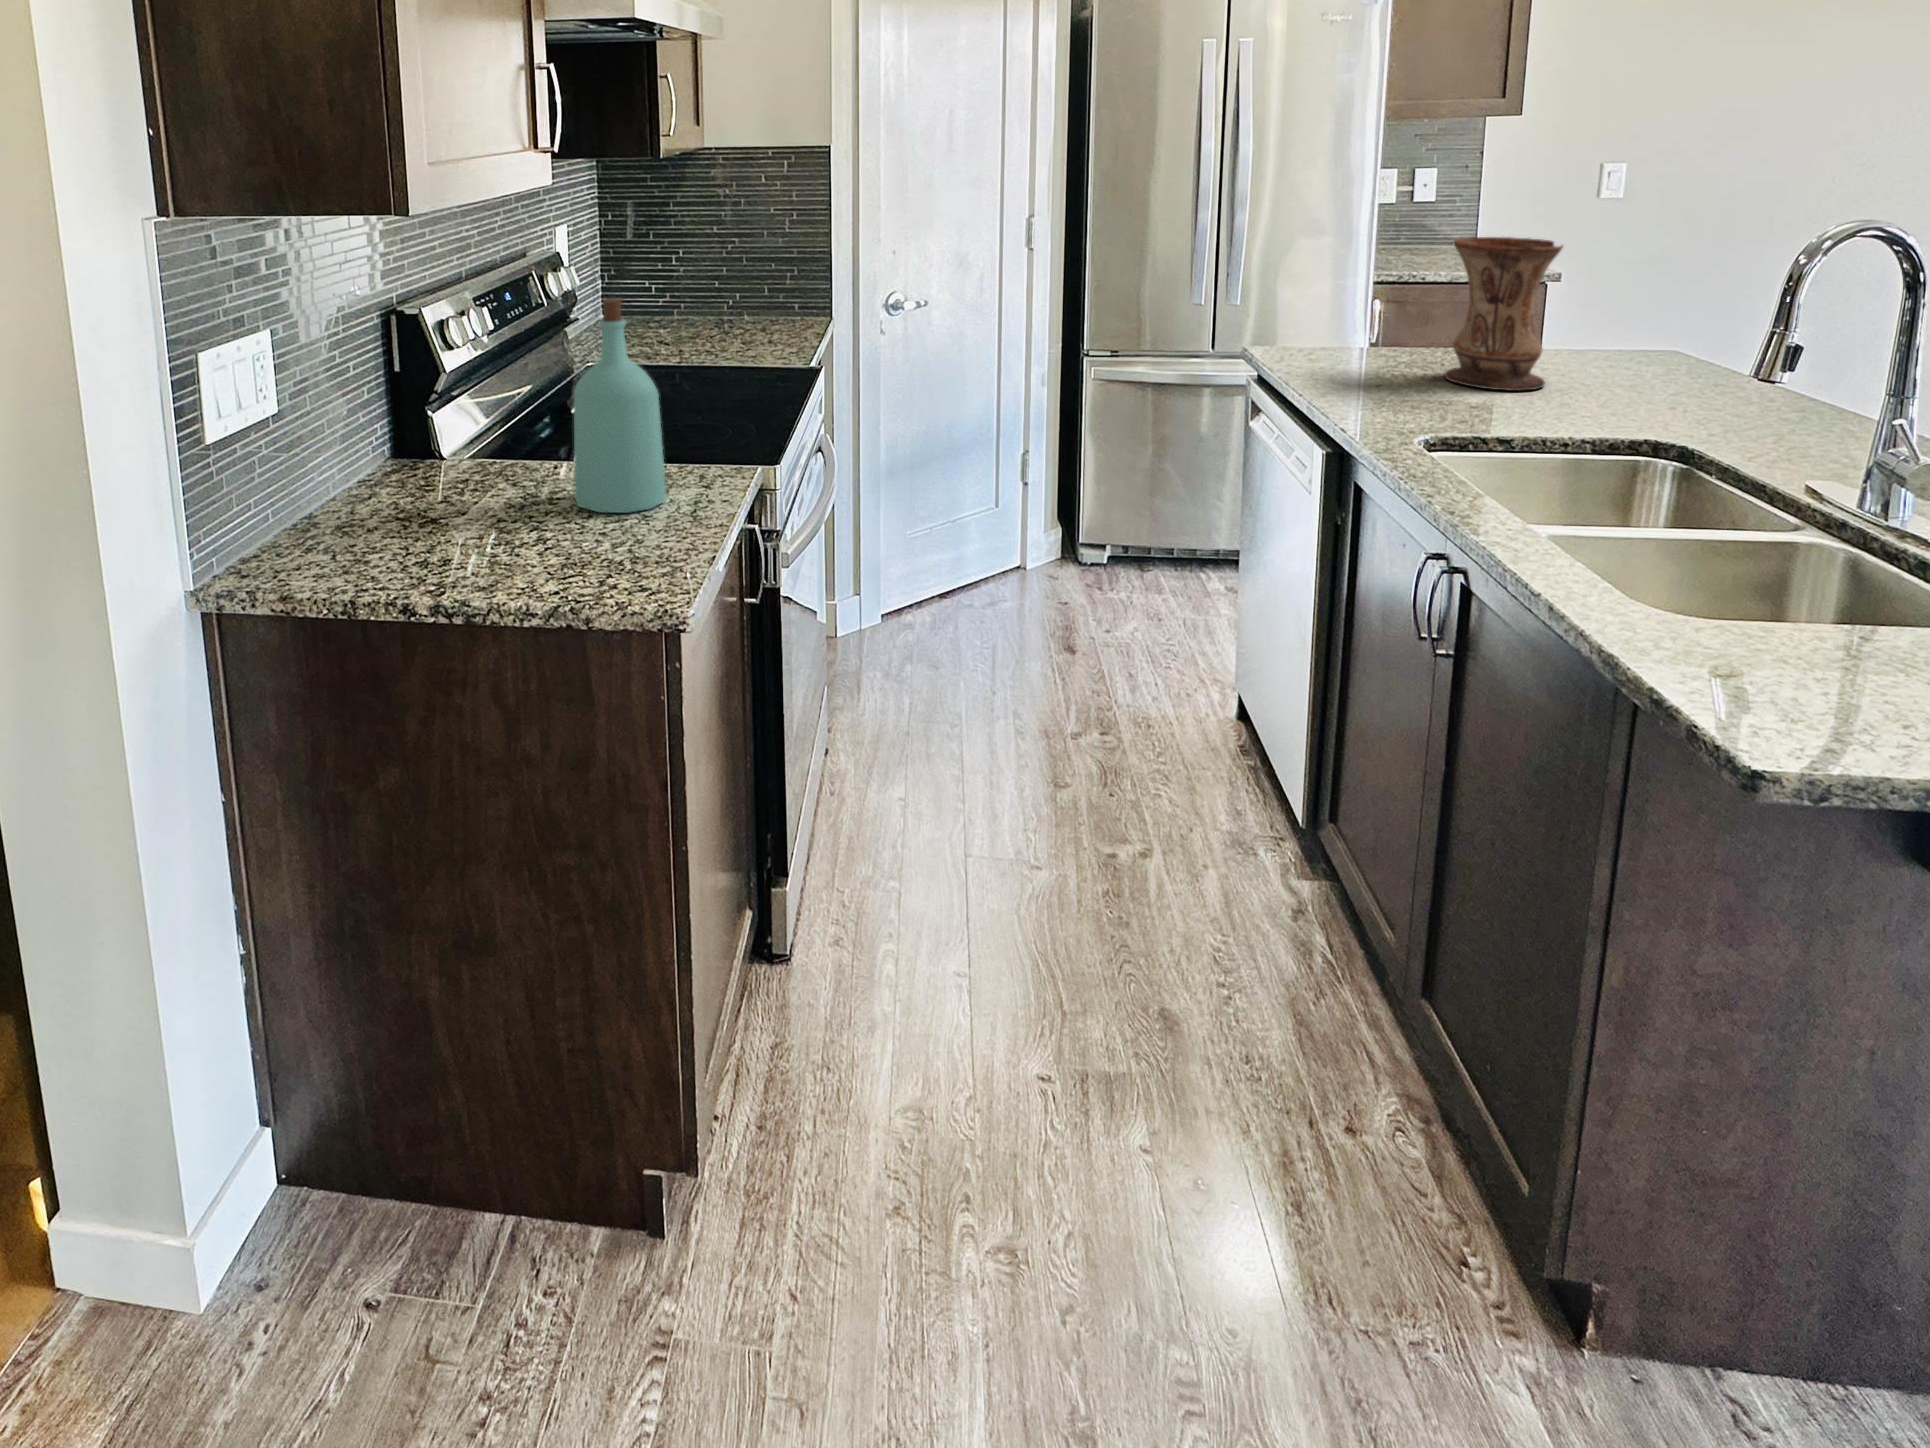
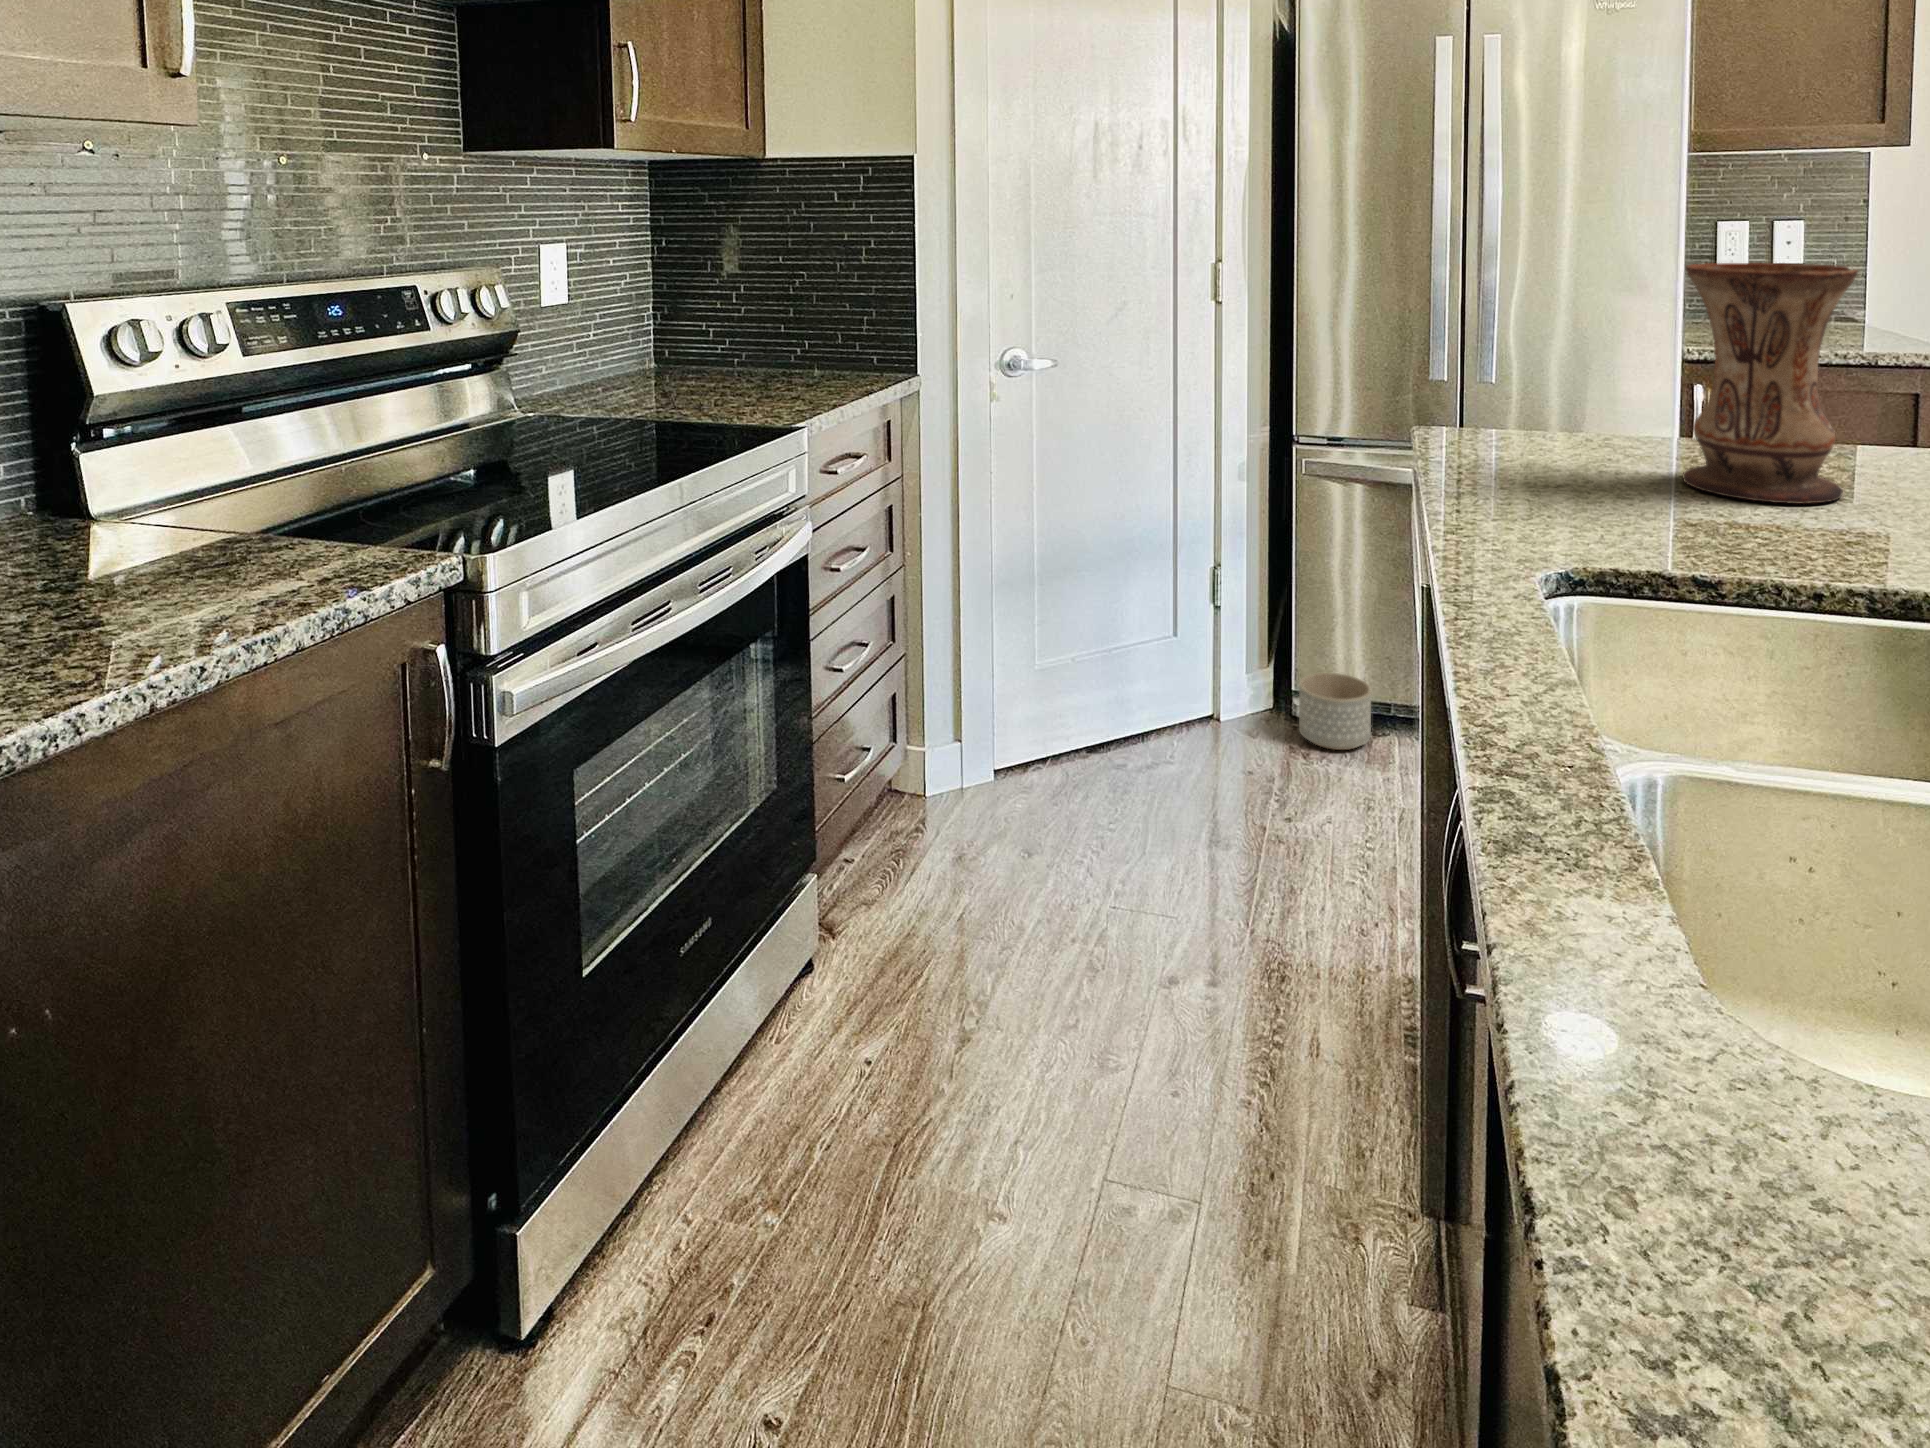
bottle: present [574,299,666,513] -> none [61,283,229,626]
planter: none [1089,527,1144,581] -> present [1299,673,1371,750]

